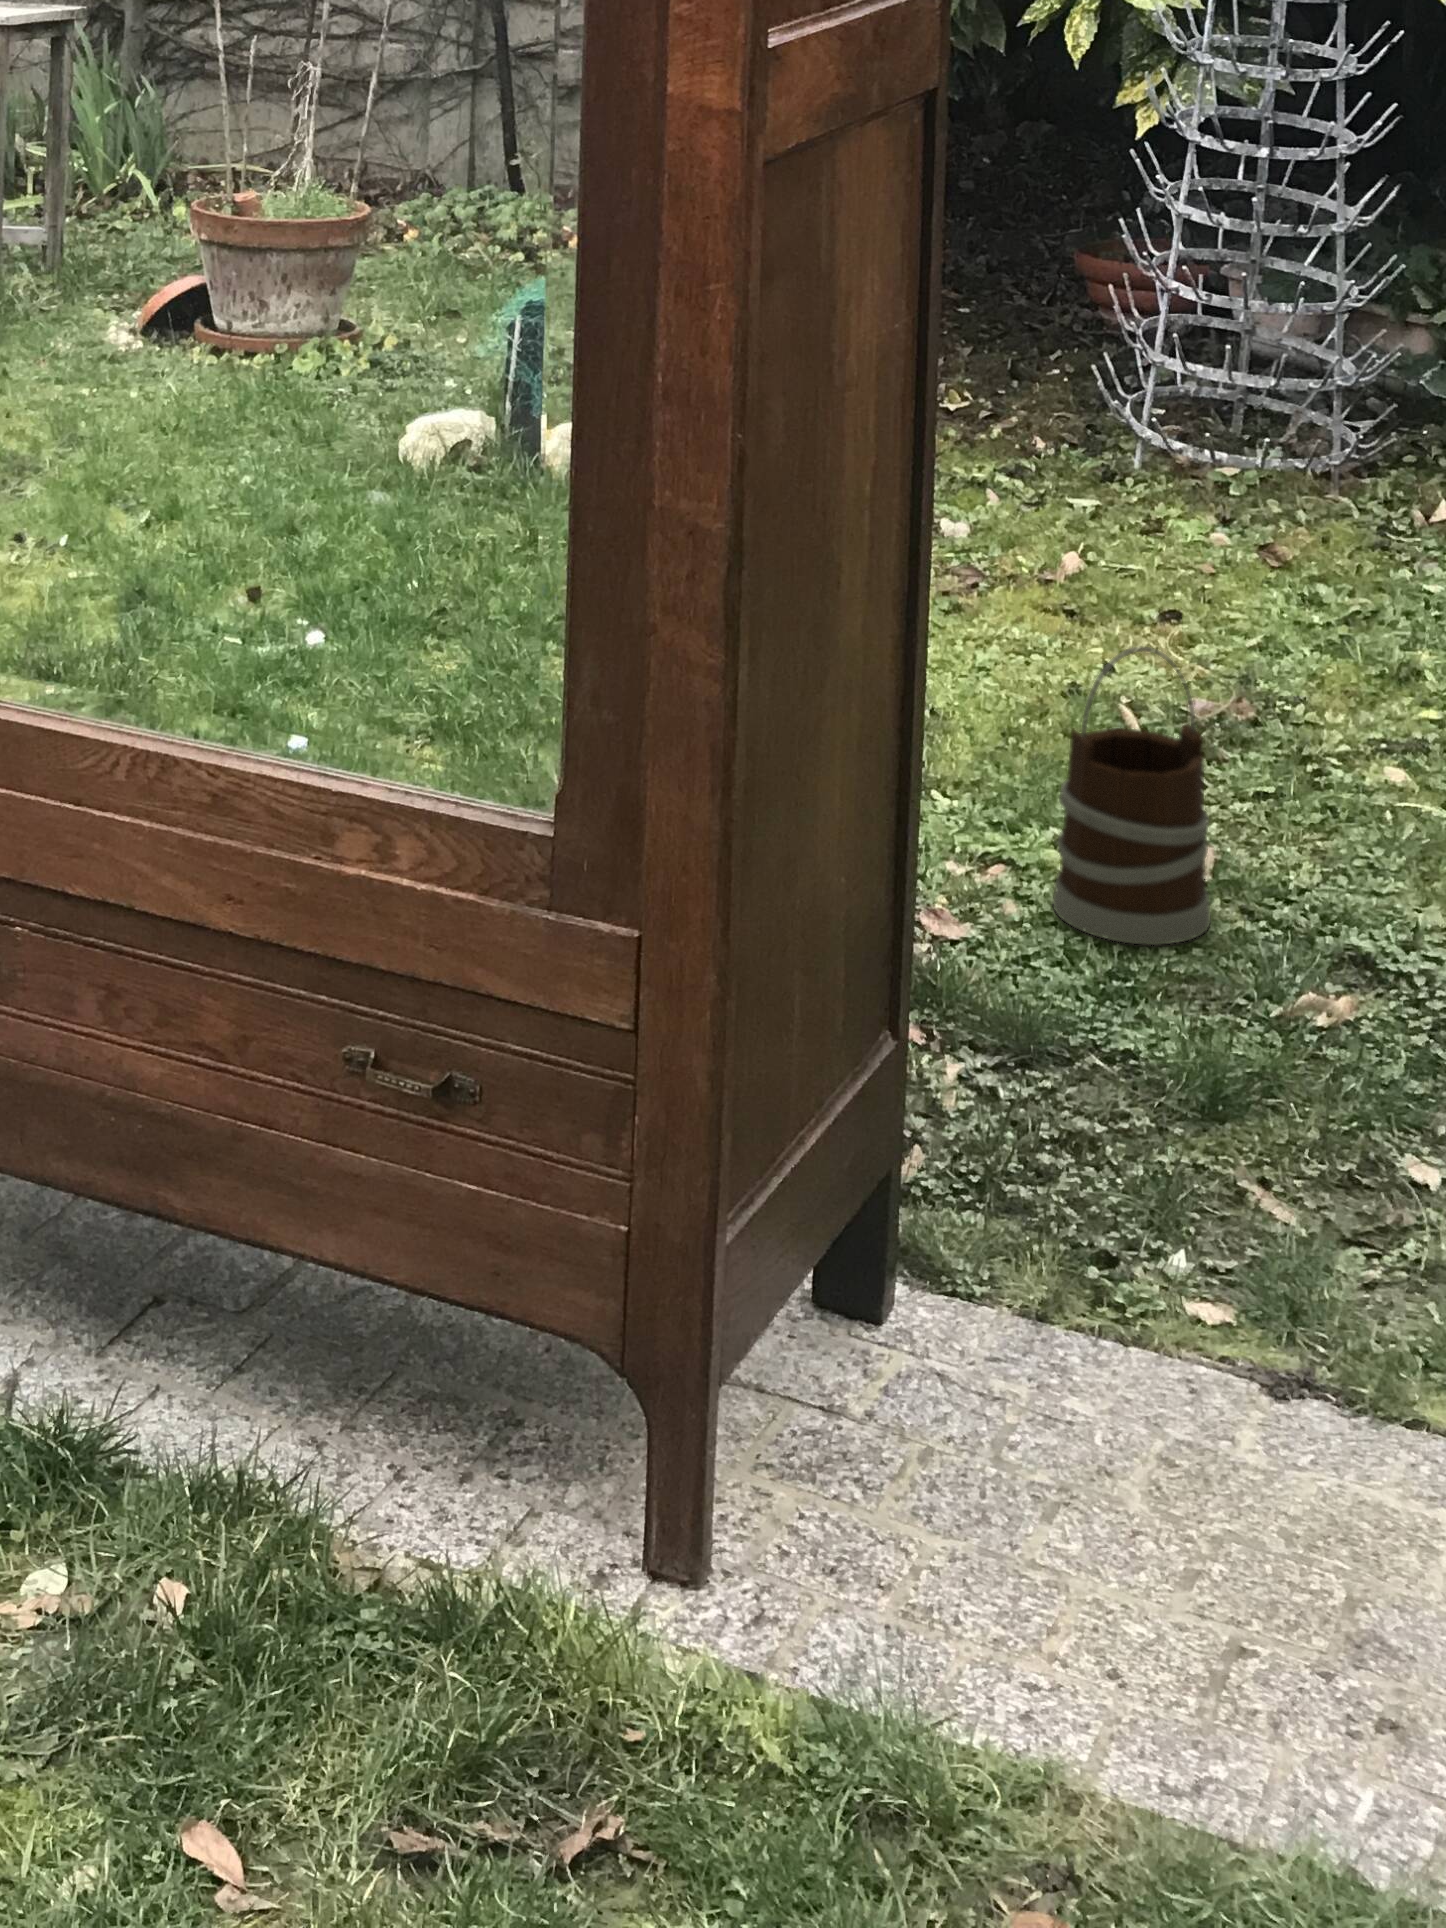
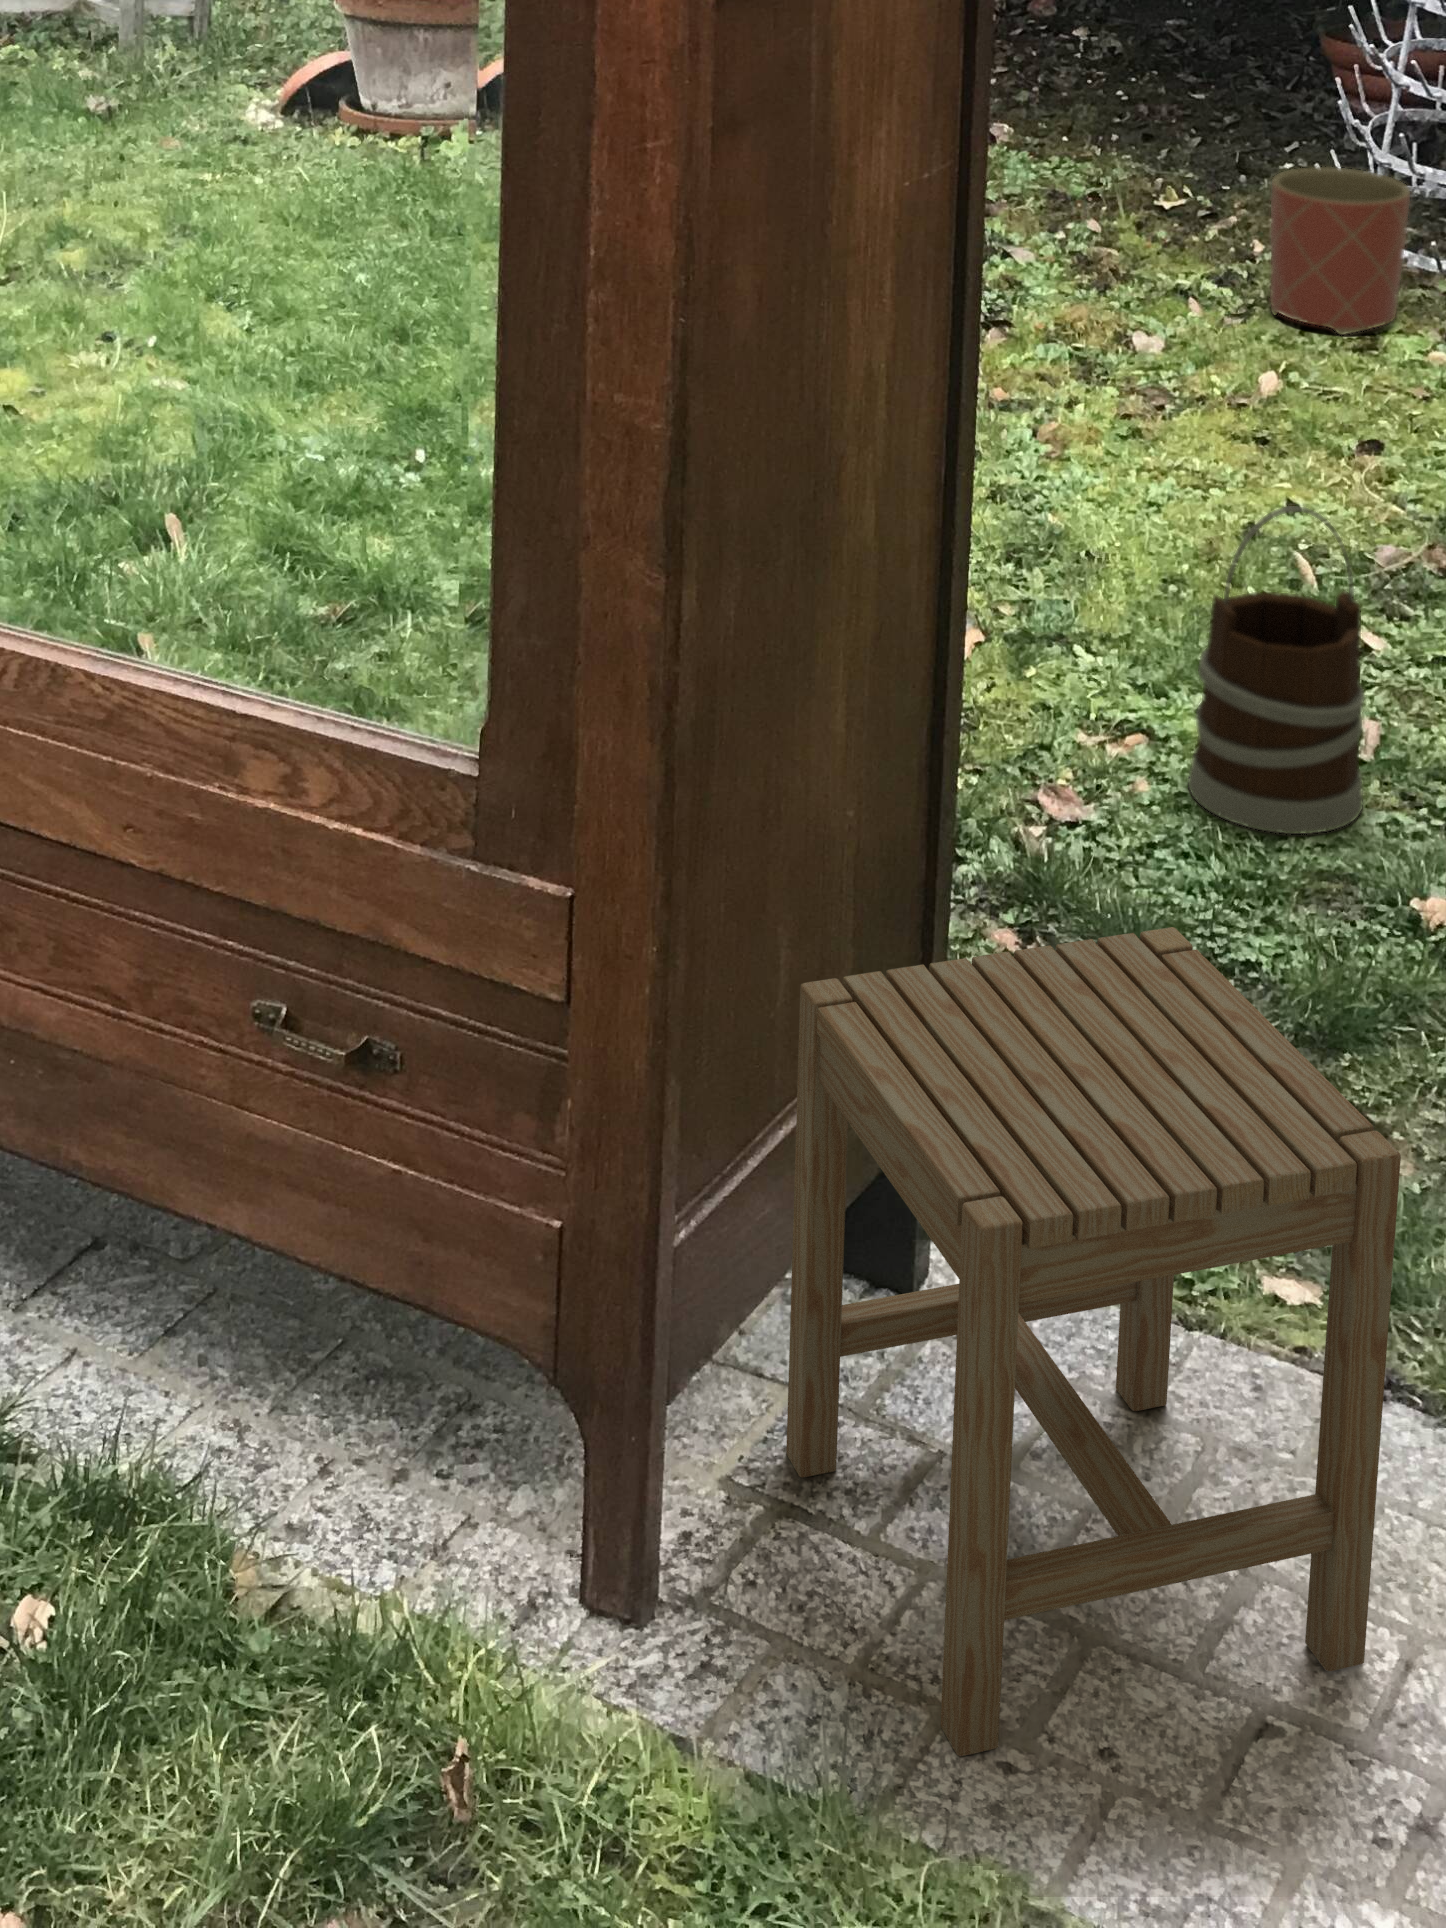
planter: none [1059,370,1186,524] -> present [1270,167,1410,335]
stool: none [796,969,1335,1672] -> present [786,927,1401,1756]

